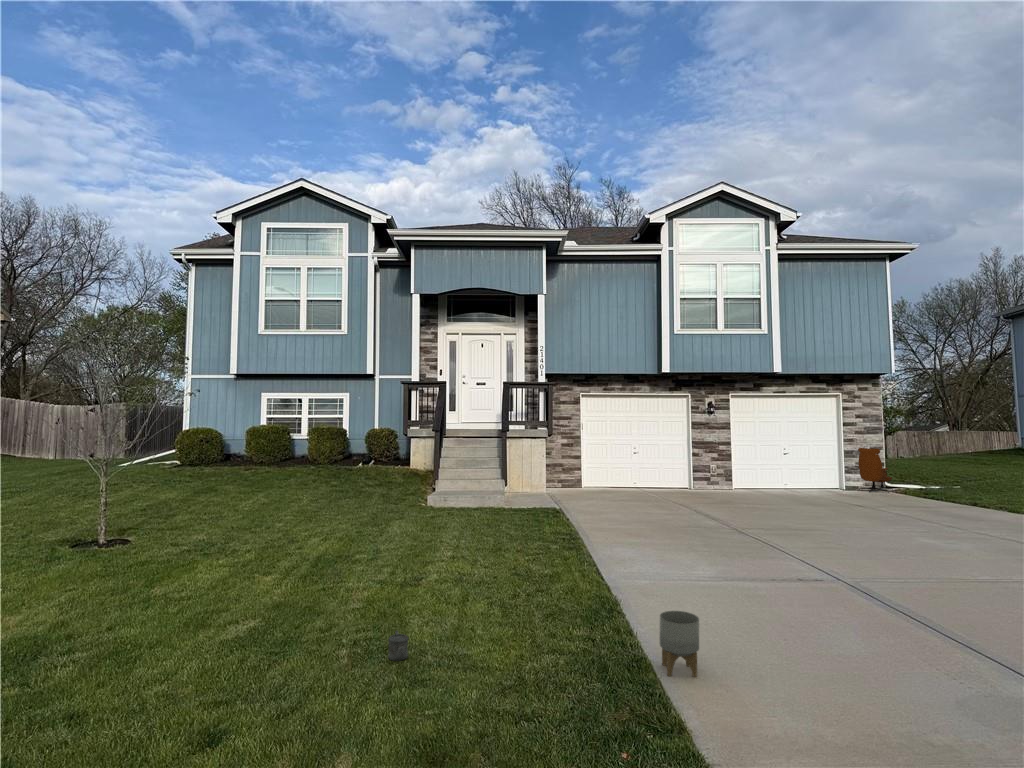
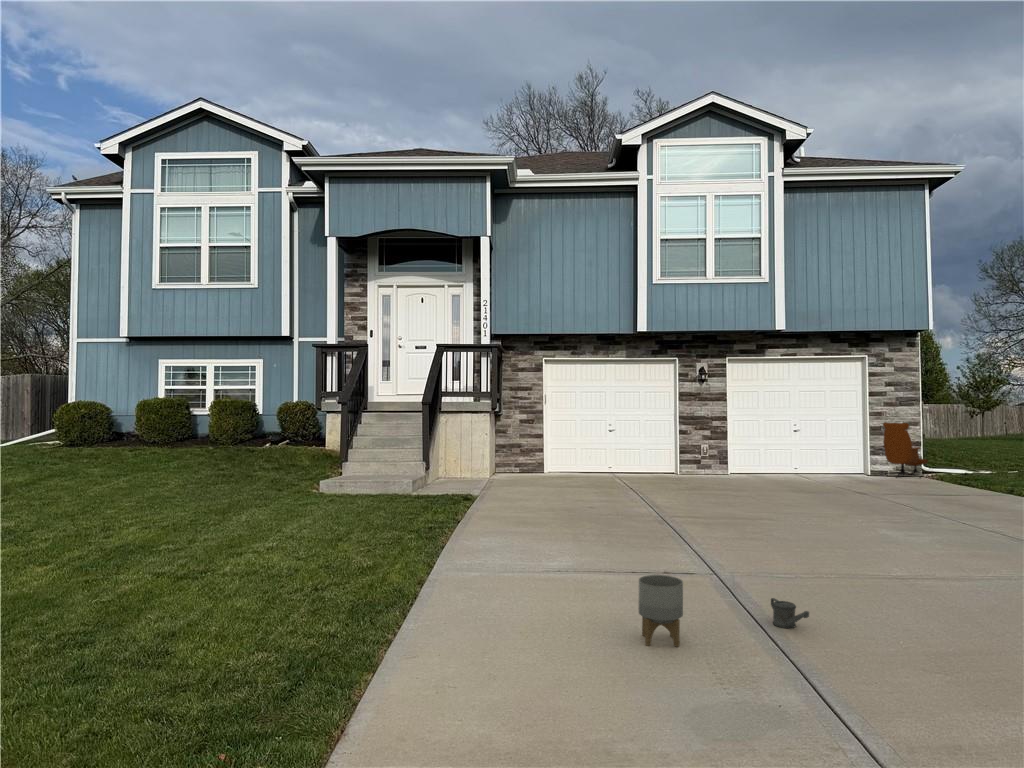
planter: present [660,611,699,677] -> present [638,575,683,647]
watering can: present [388,631,408,661] -> present [771,598,809,628]

